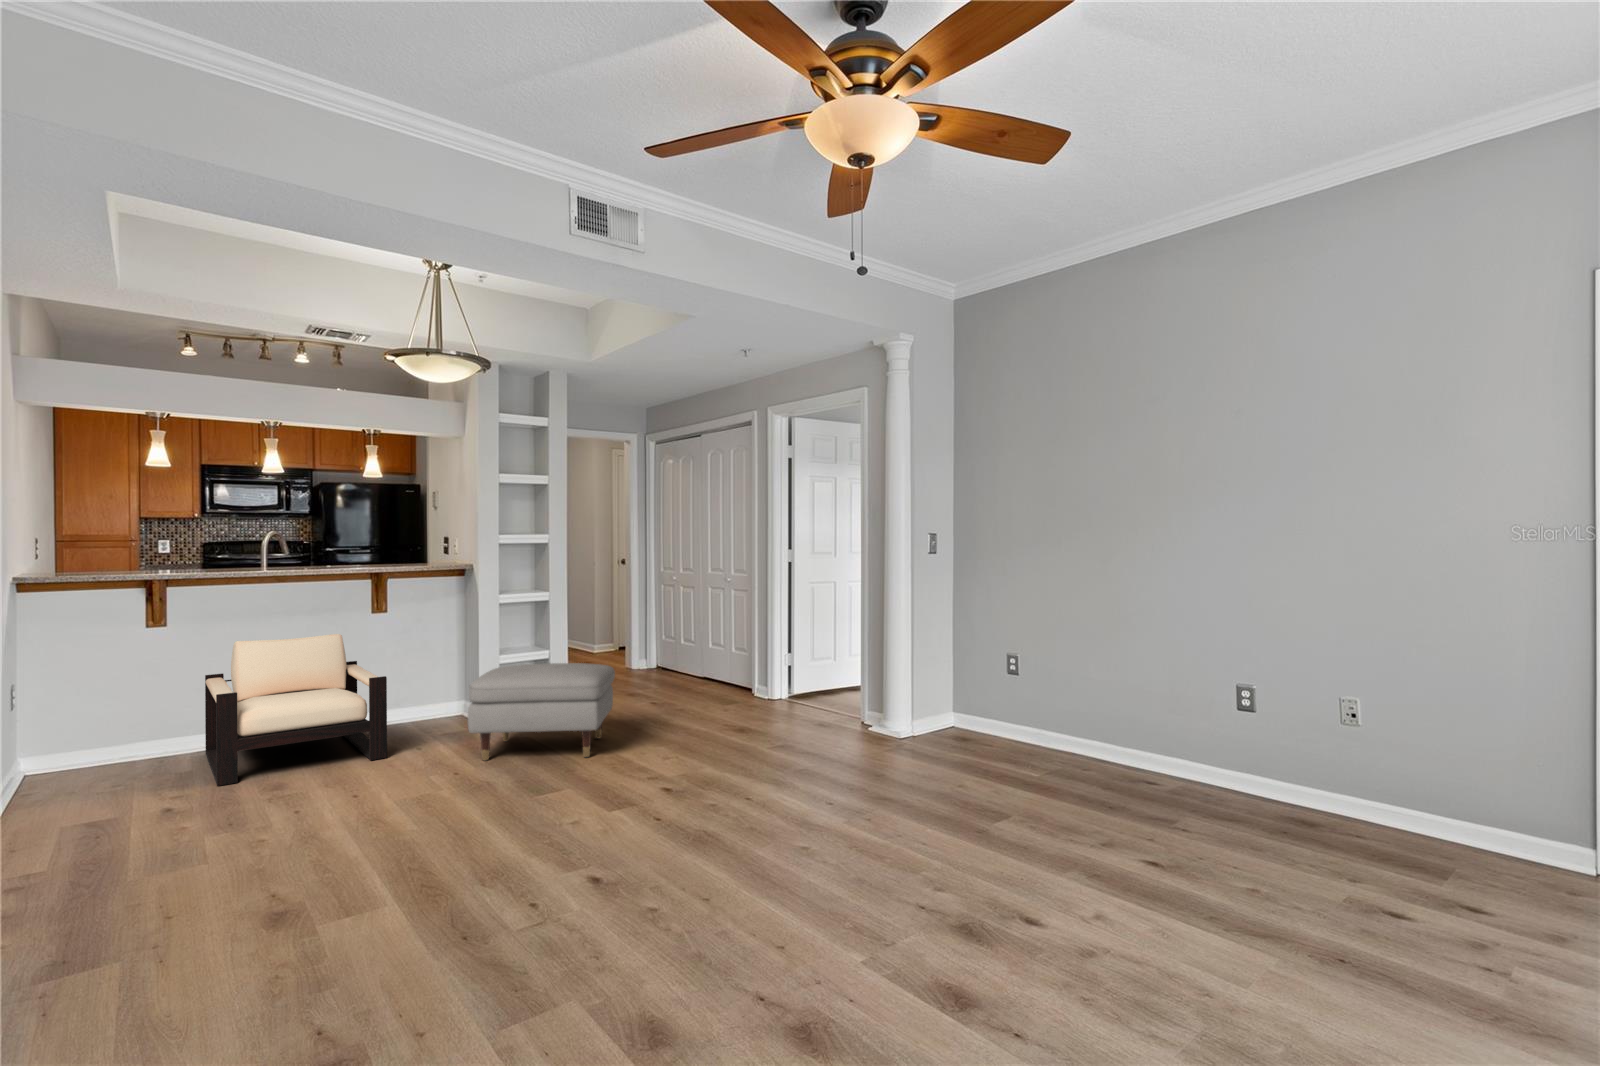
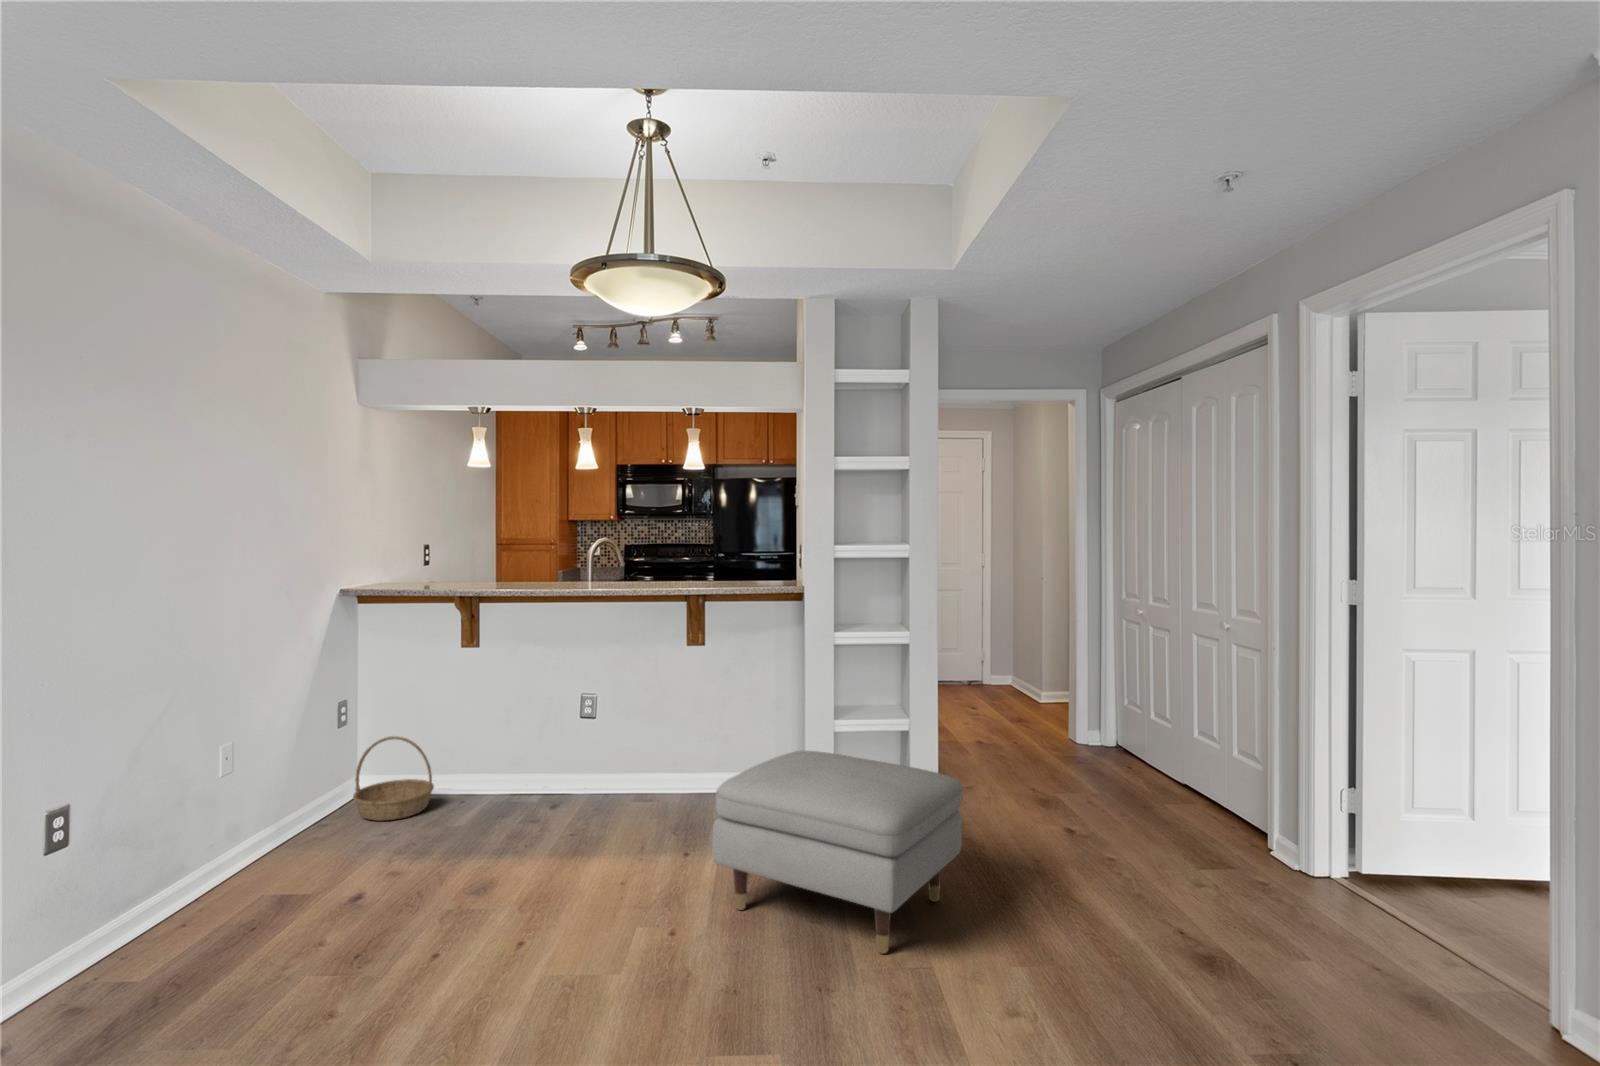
armchair: present [205,634,387,786] -> none [441,672,664,867]
basket: none [51,707,140,782] -> present [353,736,434,821]

